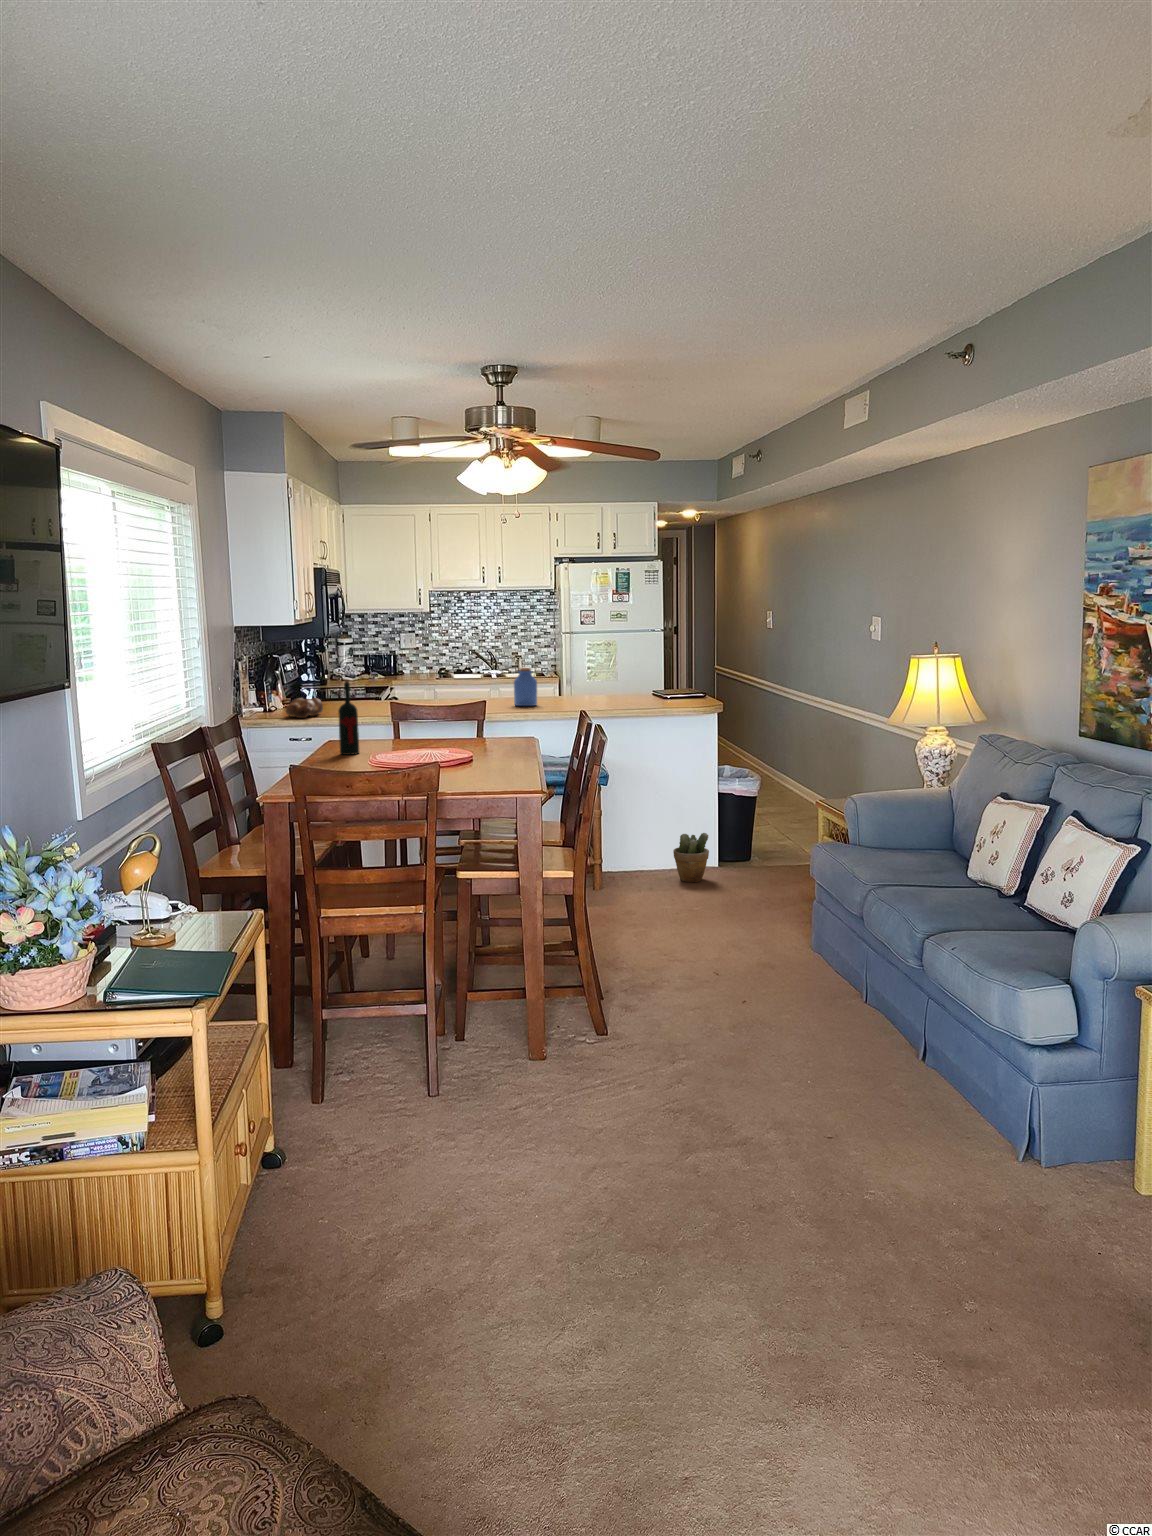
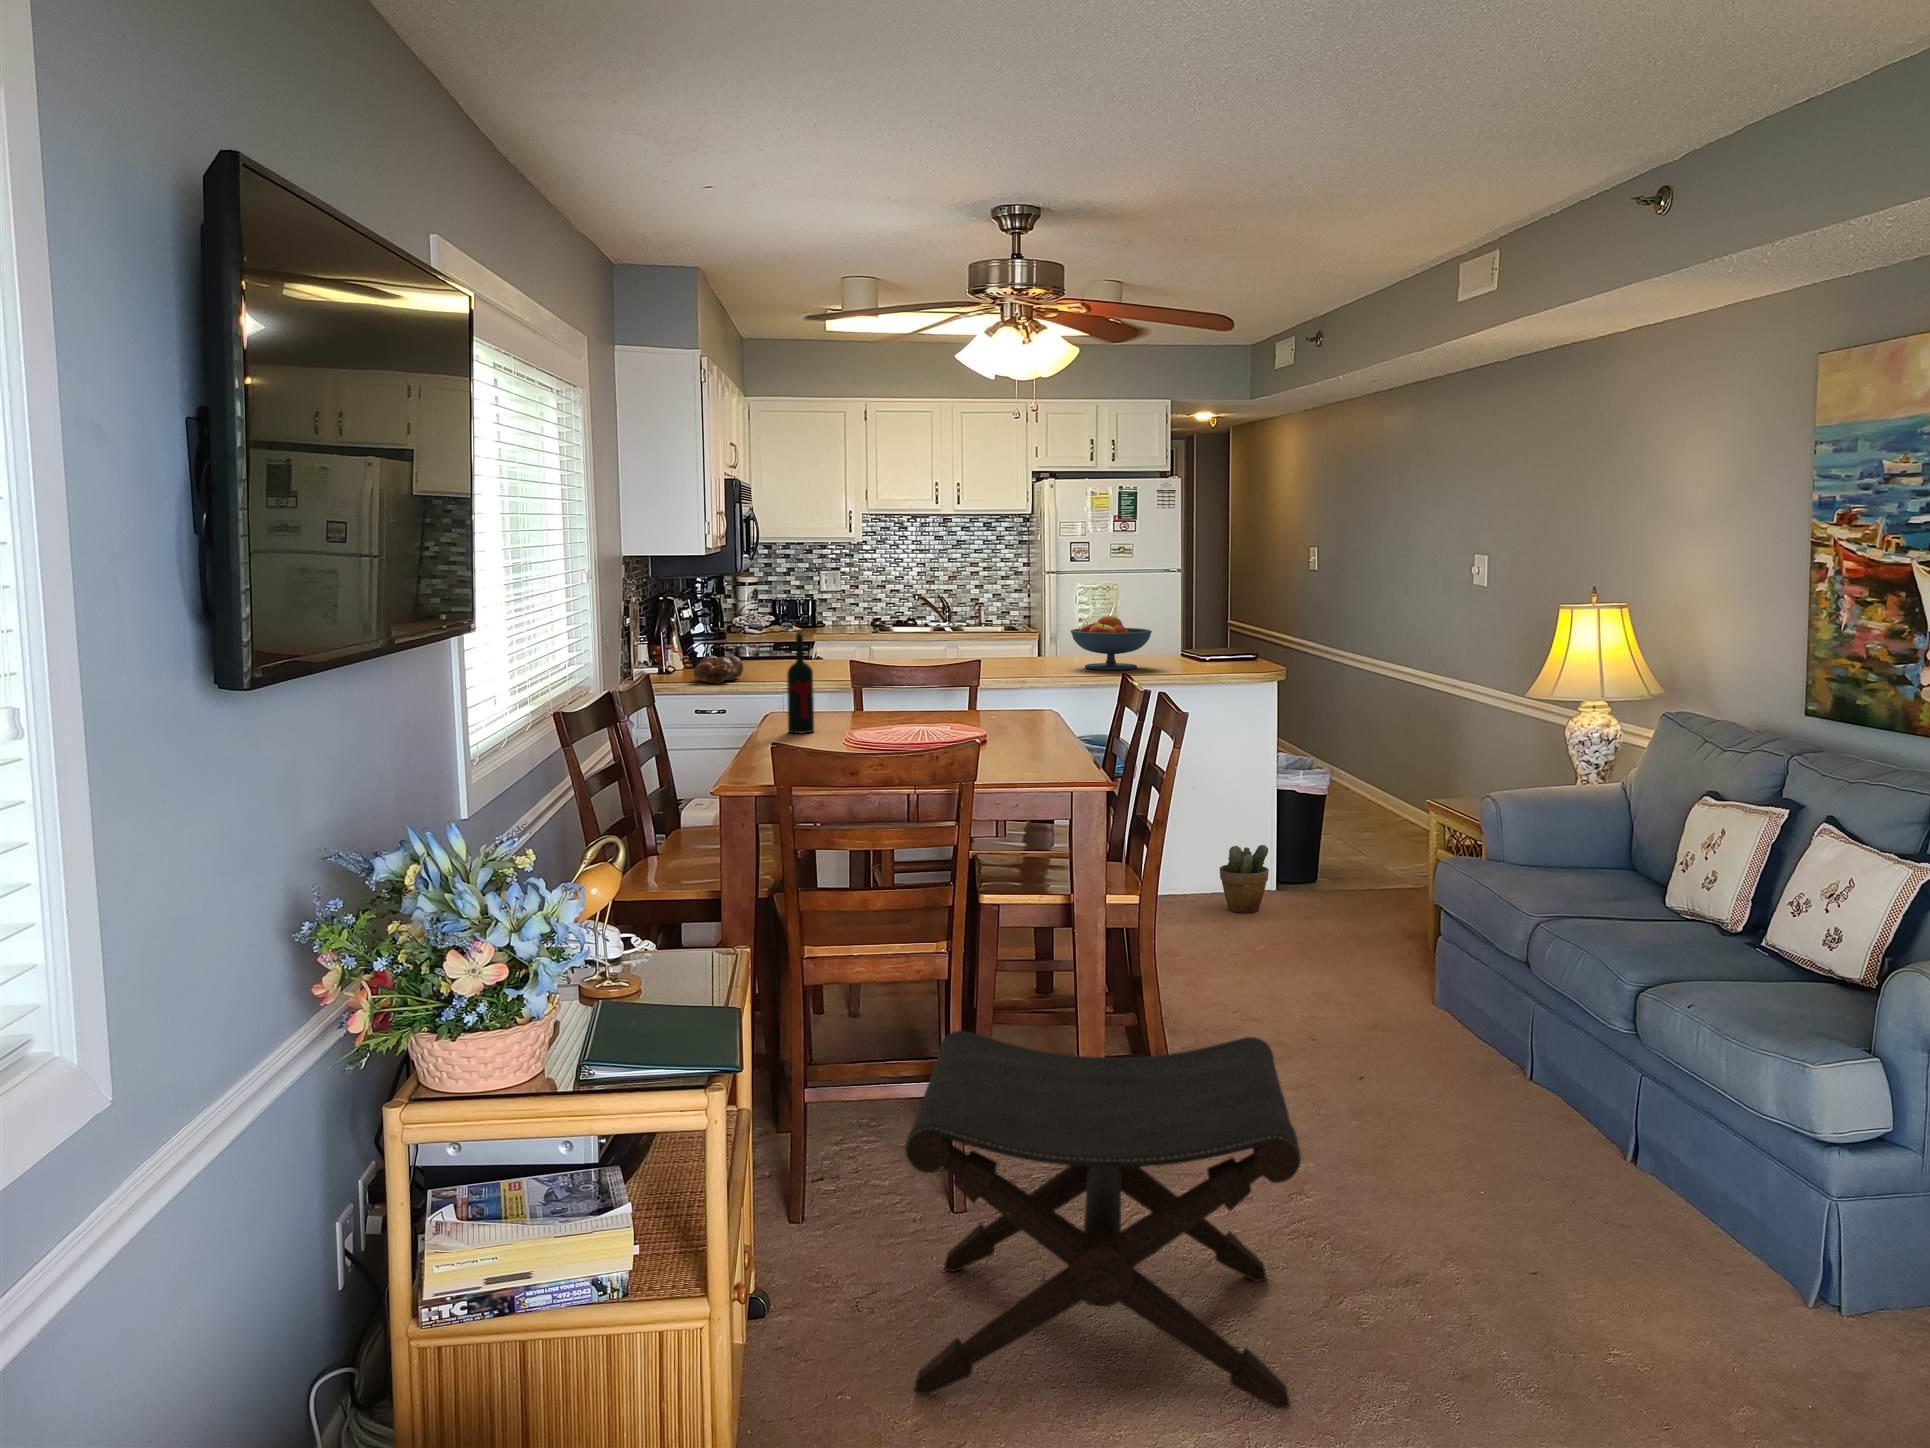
fruit bowl: none [566,665,626,706] -> present [1071,616,1152,670]
jar: present [514,668,537,706] -> none [999,617,1031,670]
footstool: none [364,967,646,1229] -> present [905,1031,1301,1408]

